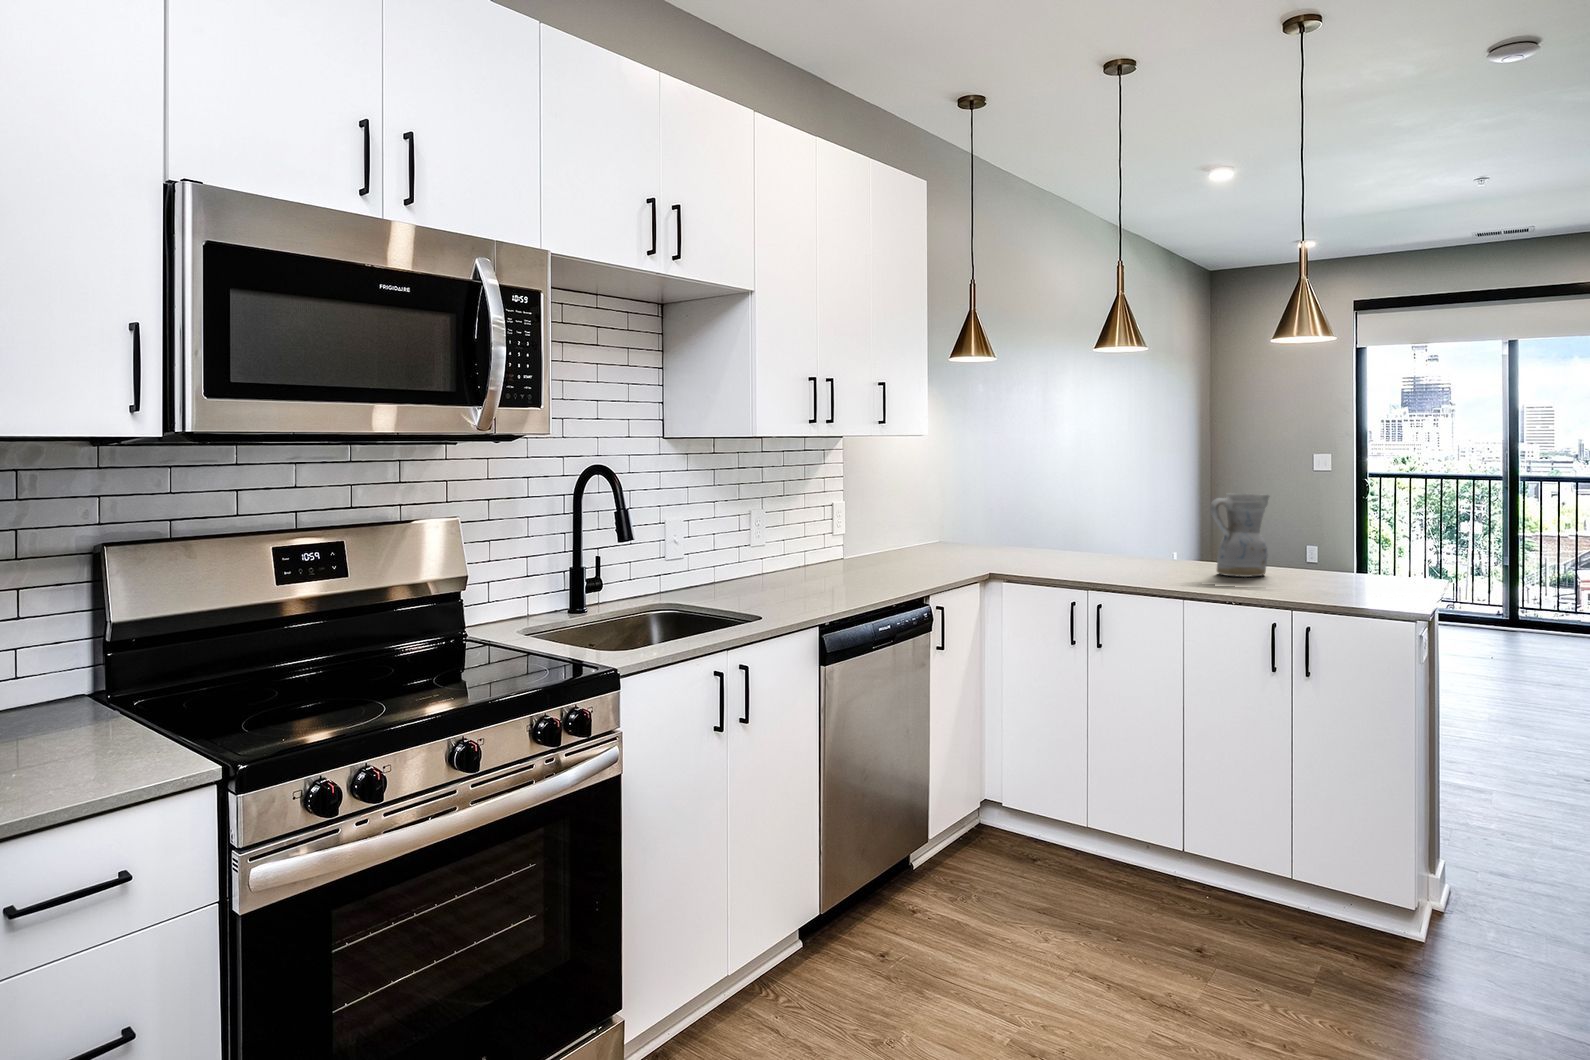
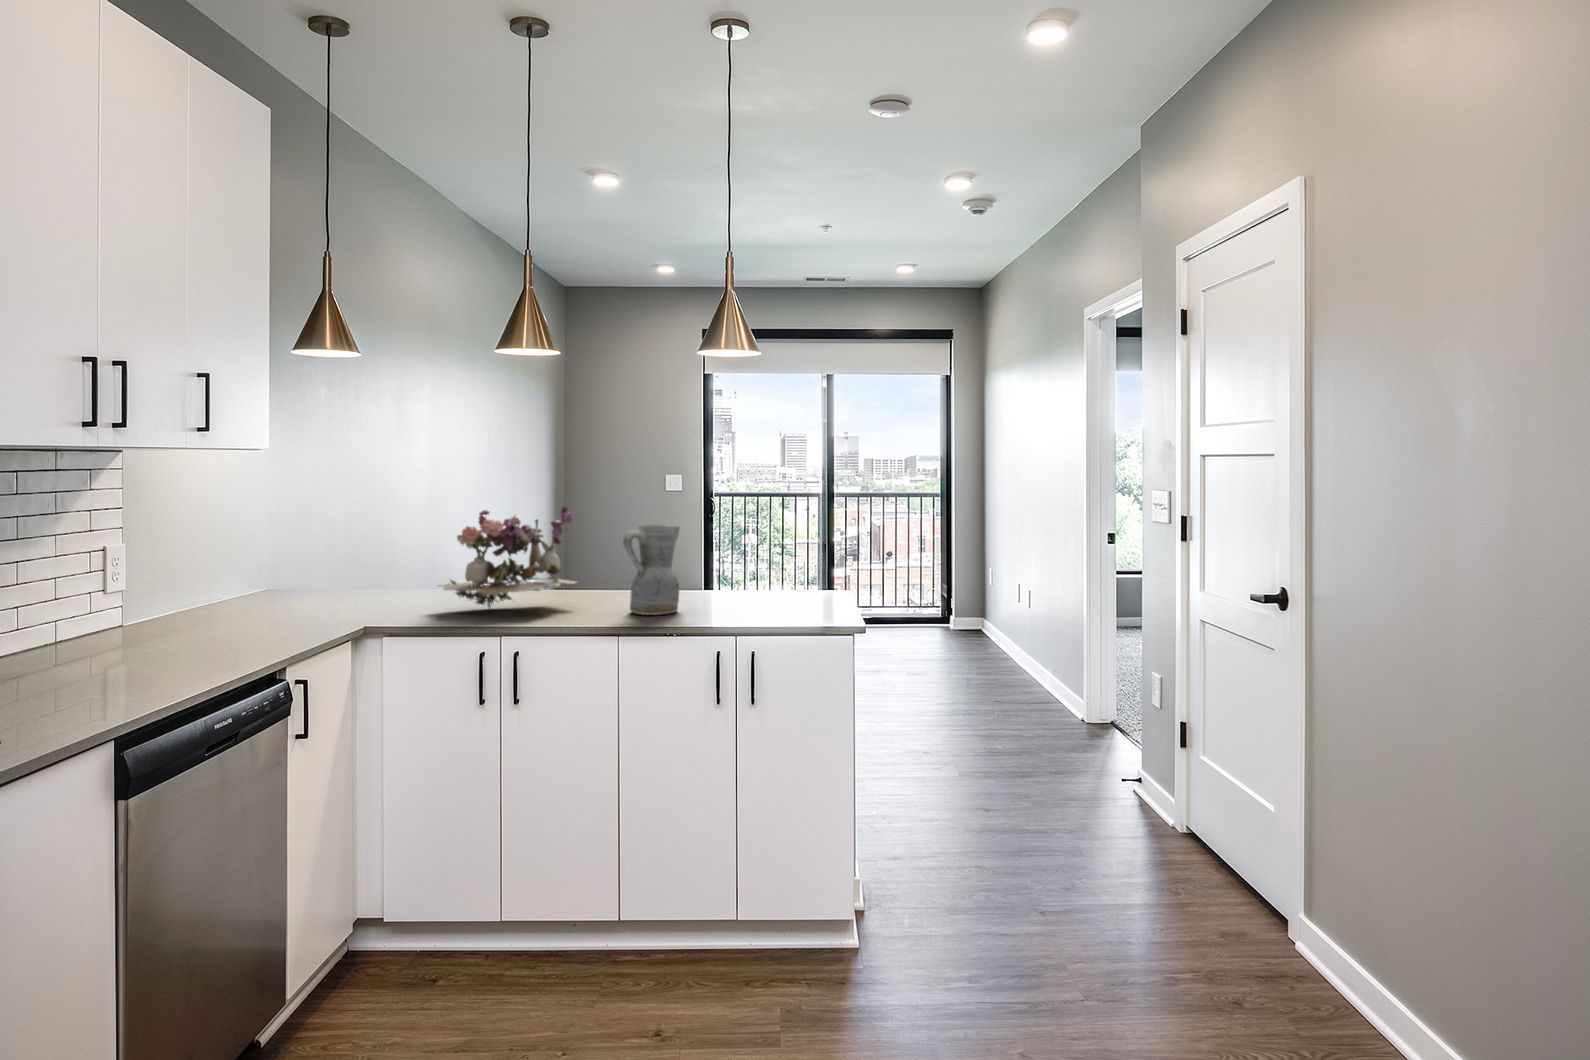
flower arrangement: none [1048,475,1170,566] -> present [440,504,578,608]

